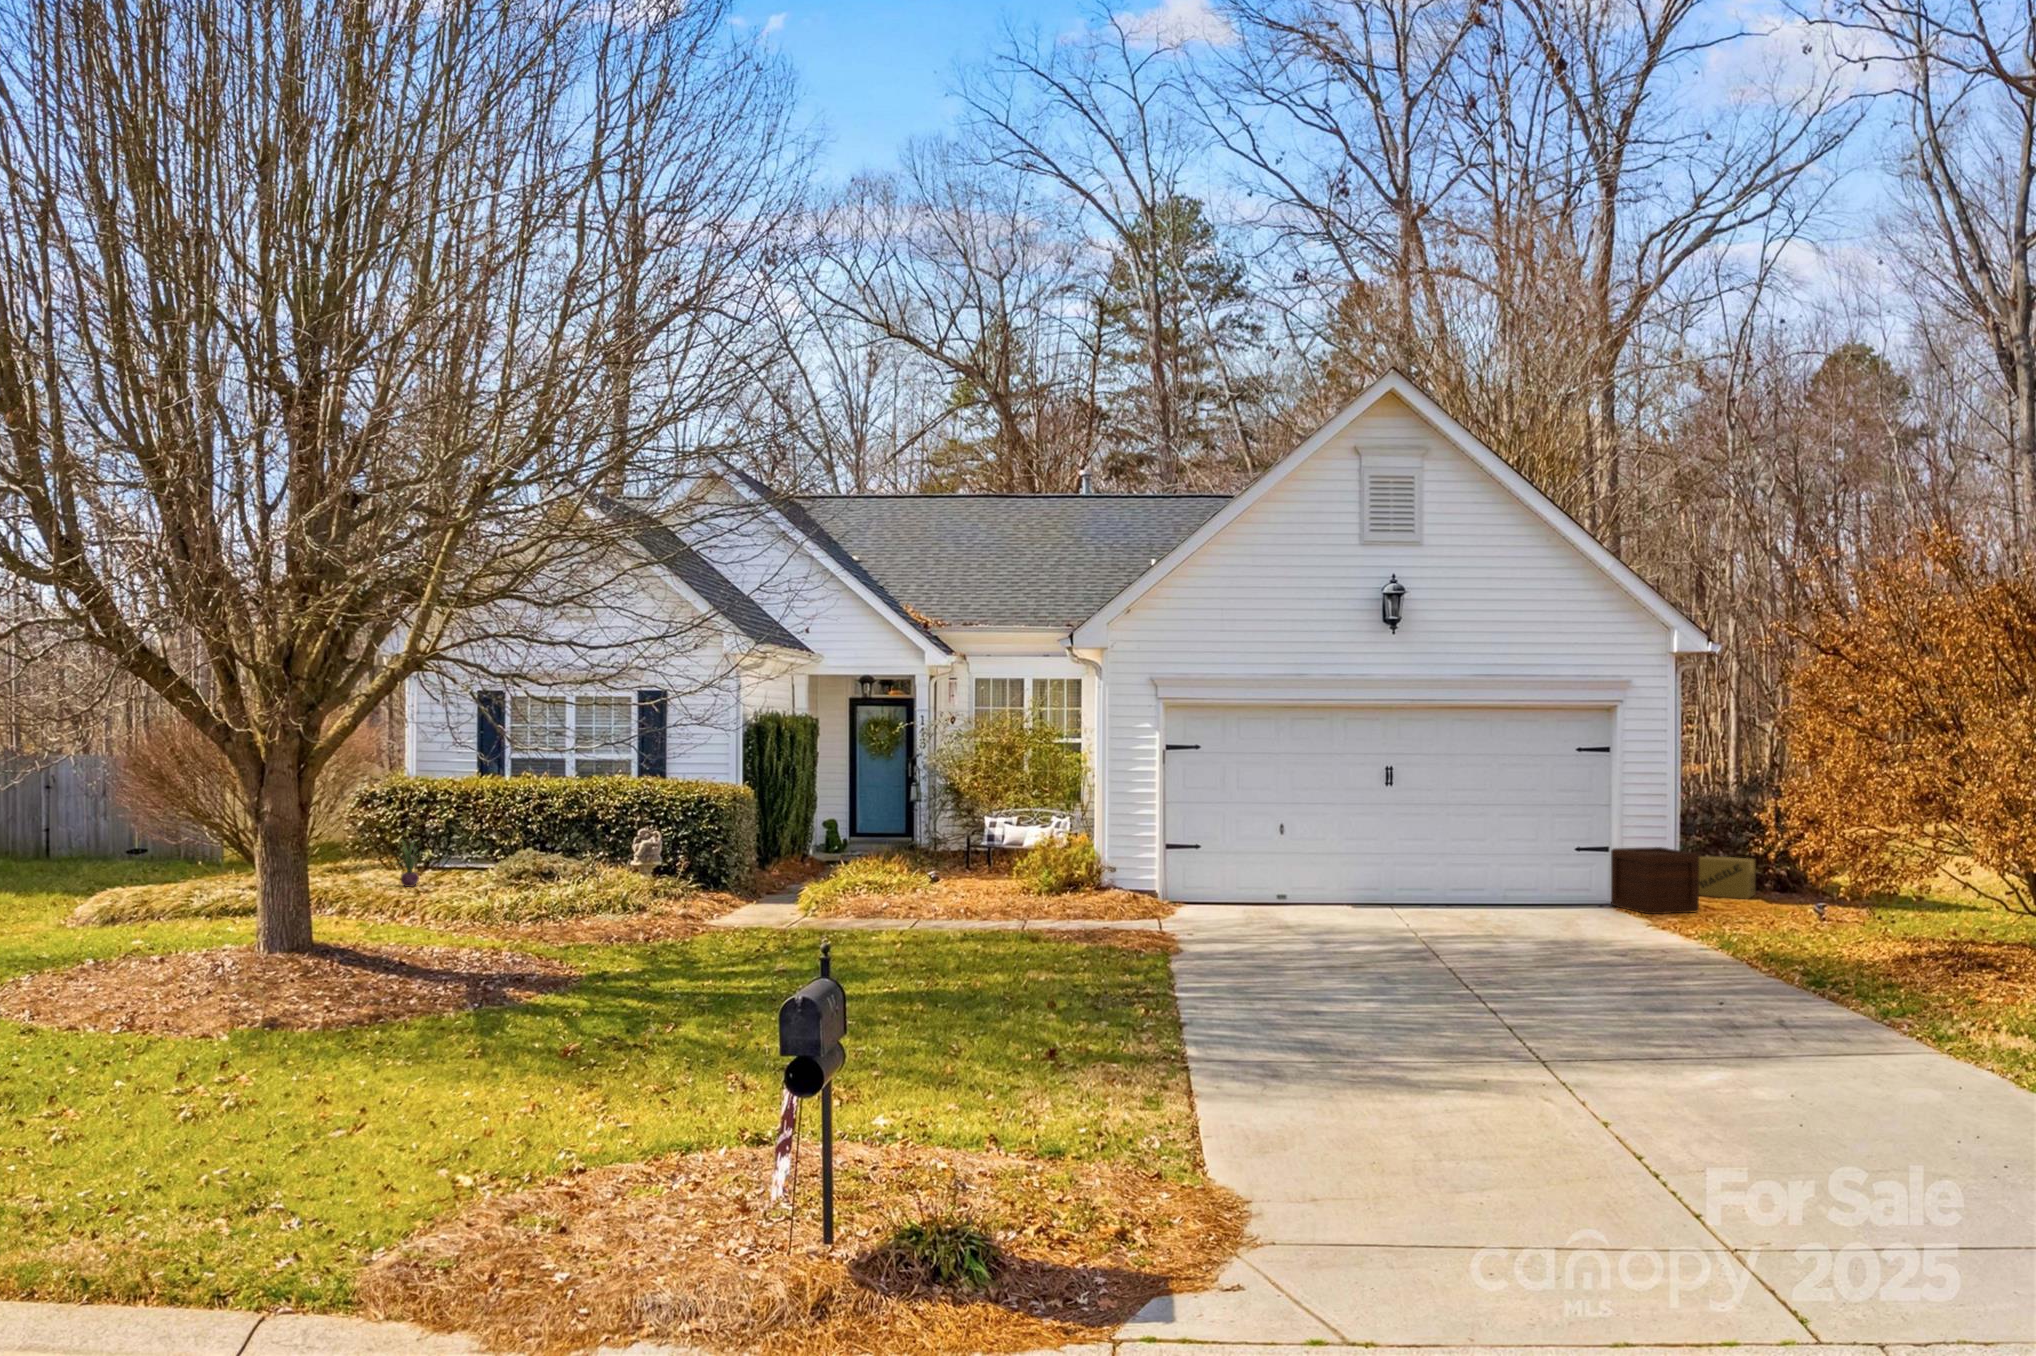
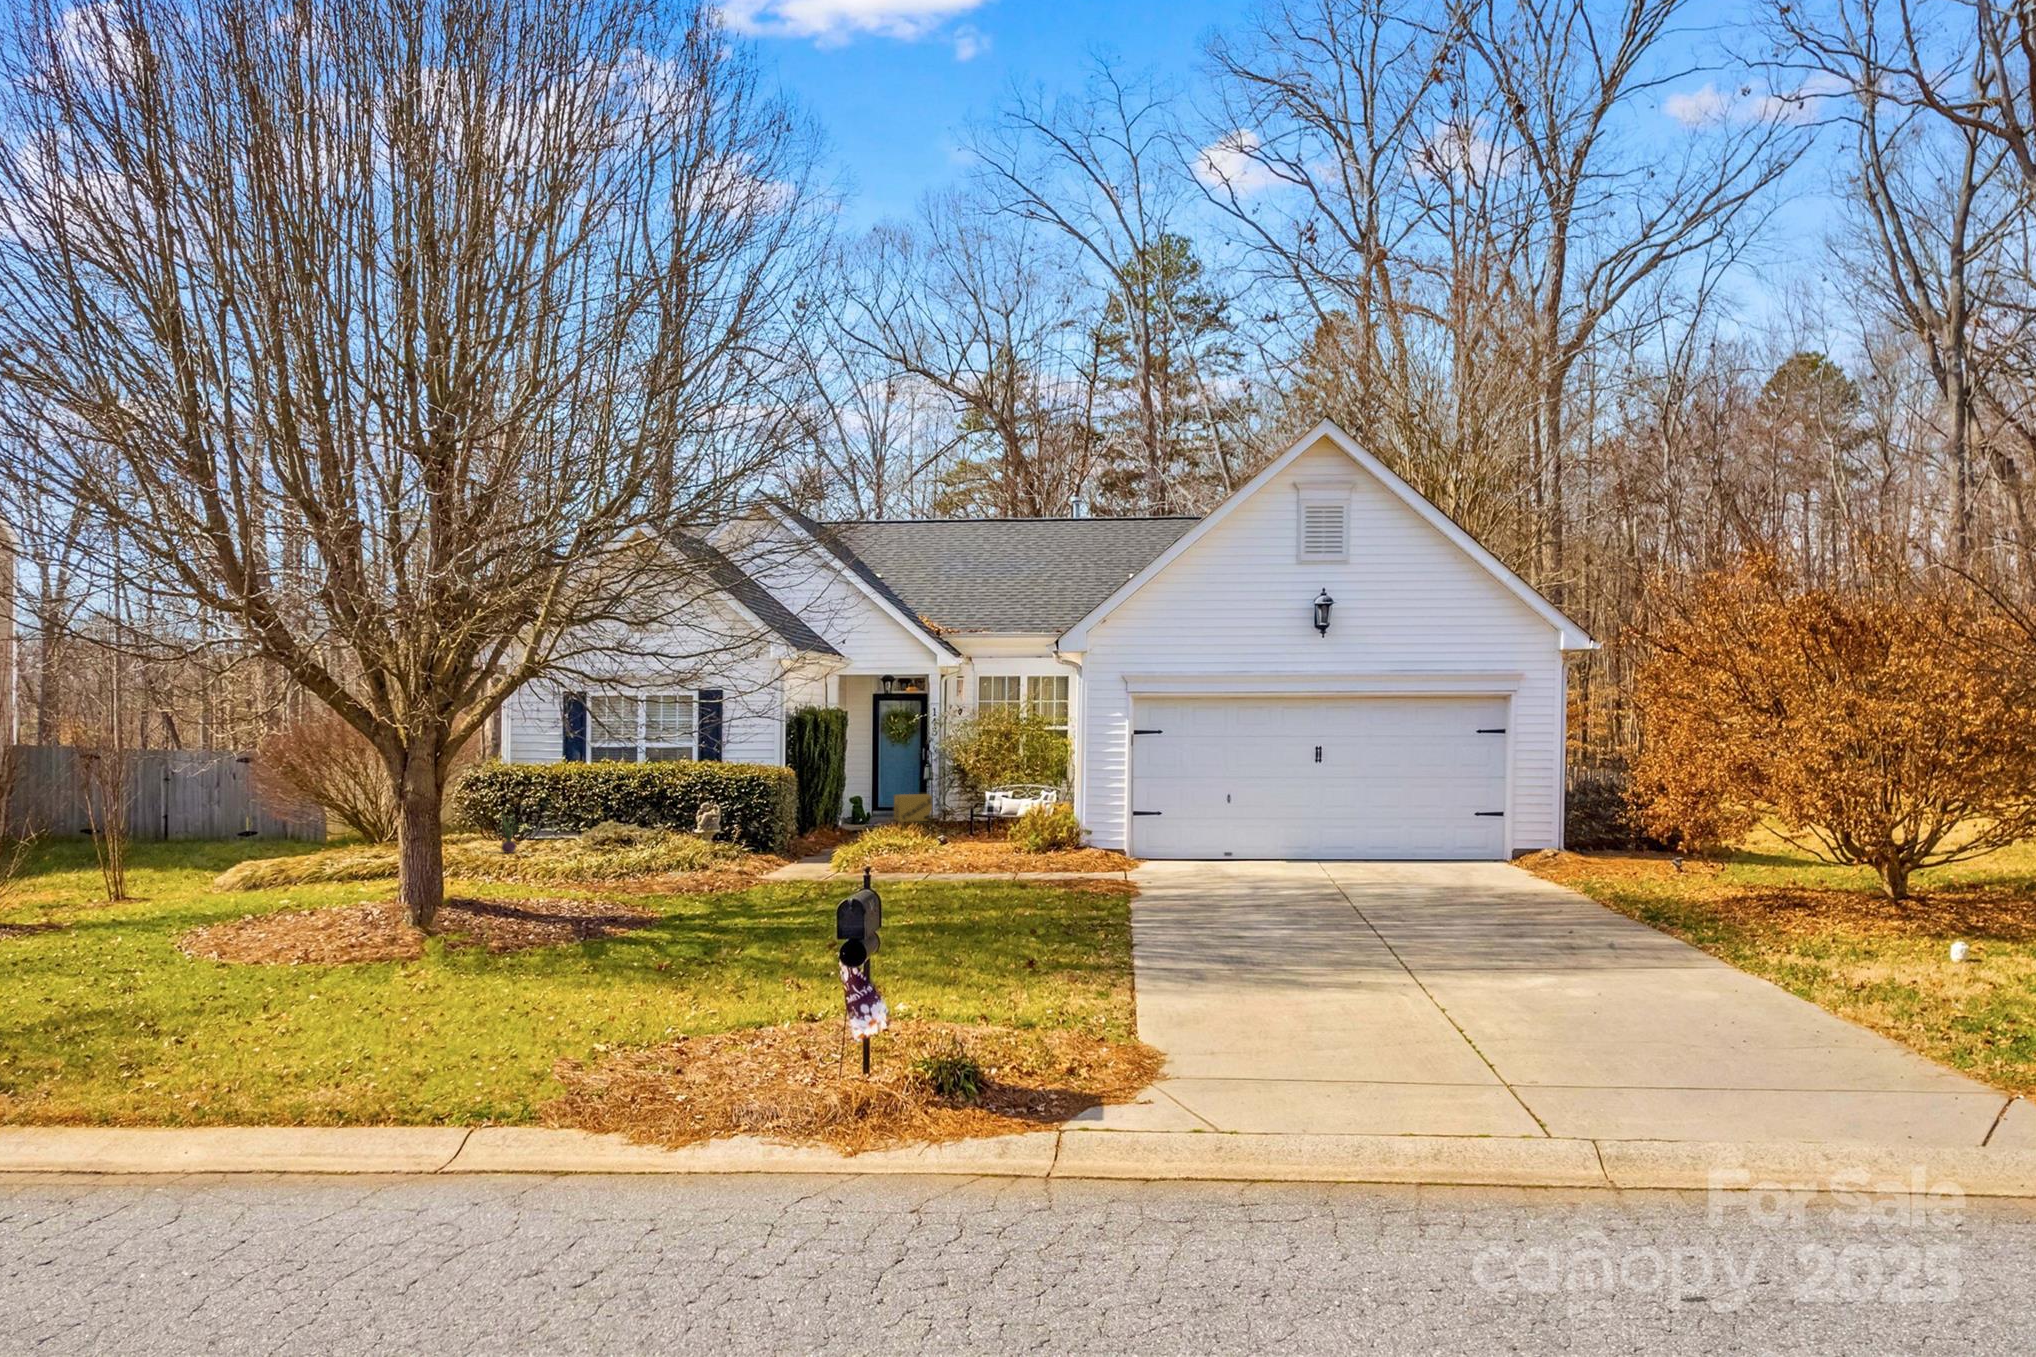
wooden crate: present [1611,847,1699,914] -> none [1509,811,1581,866]
cardboard box: present [1699,857,1756,899] -> present [894,794,932,822]

